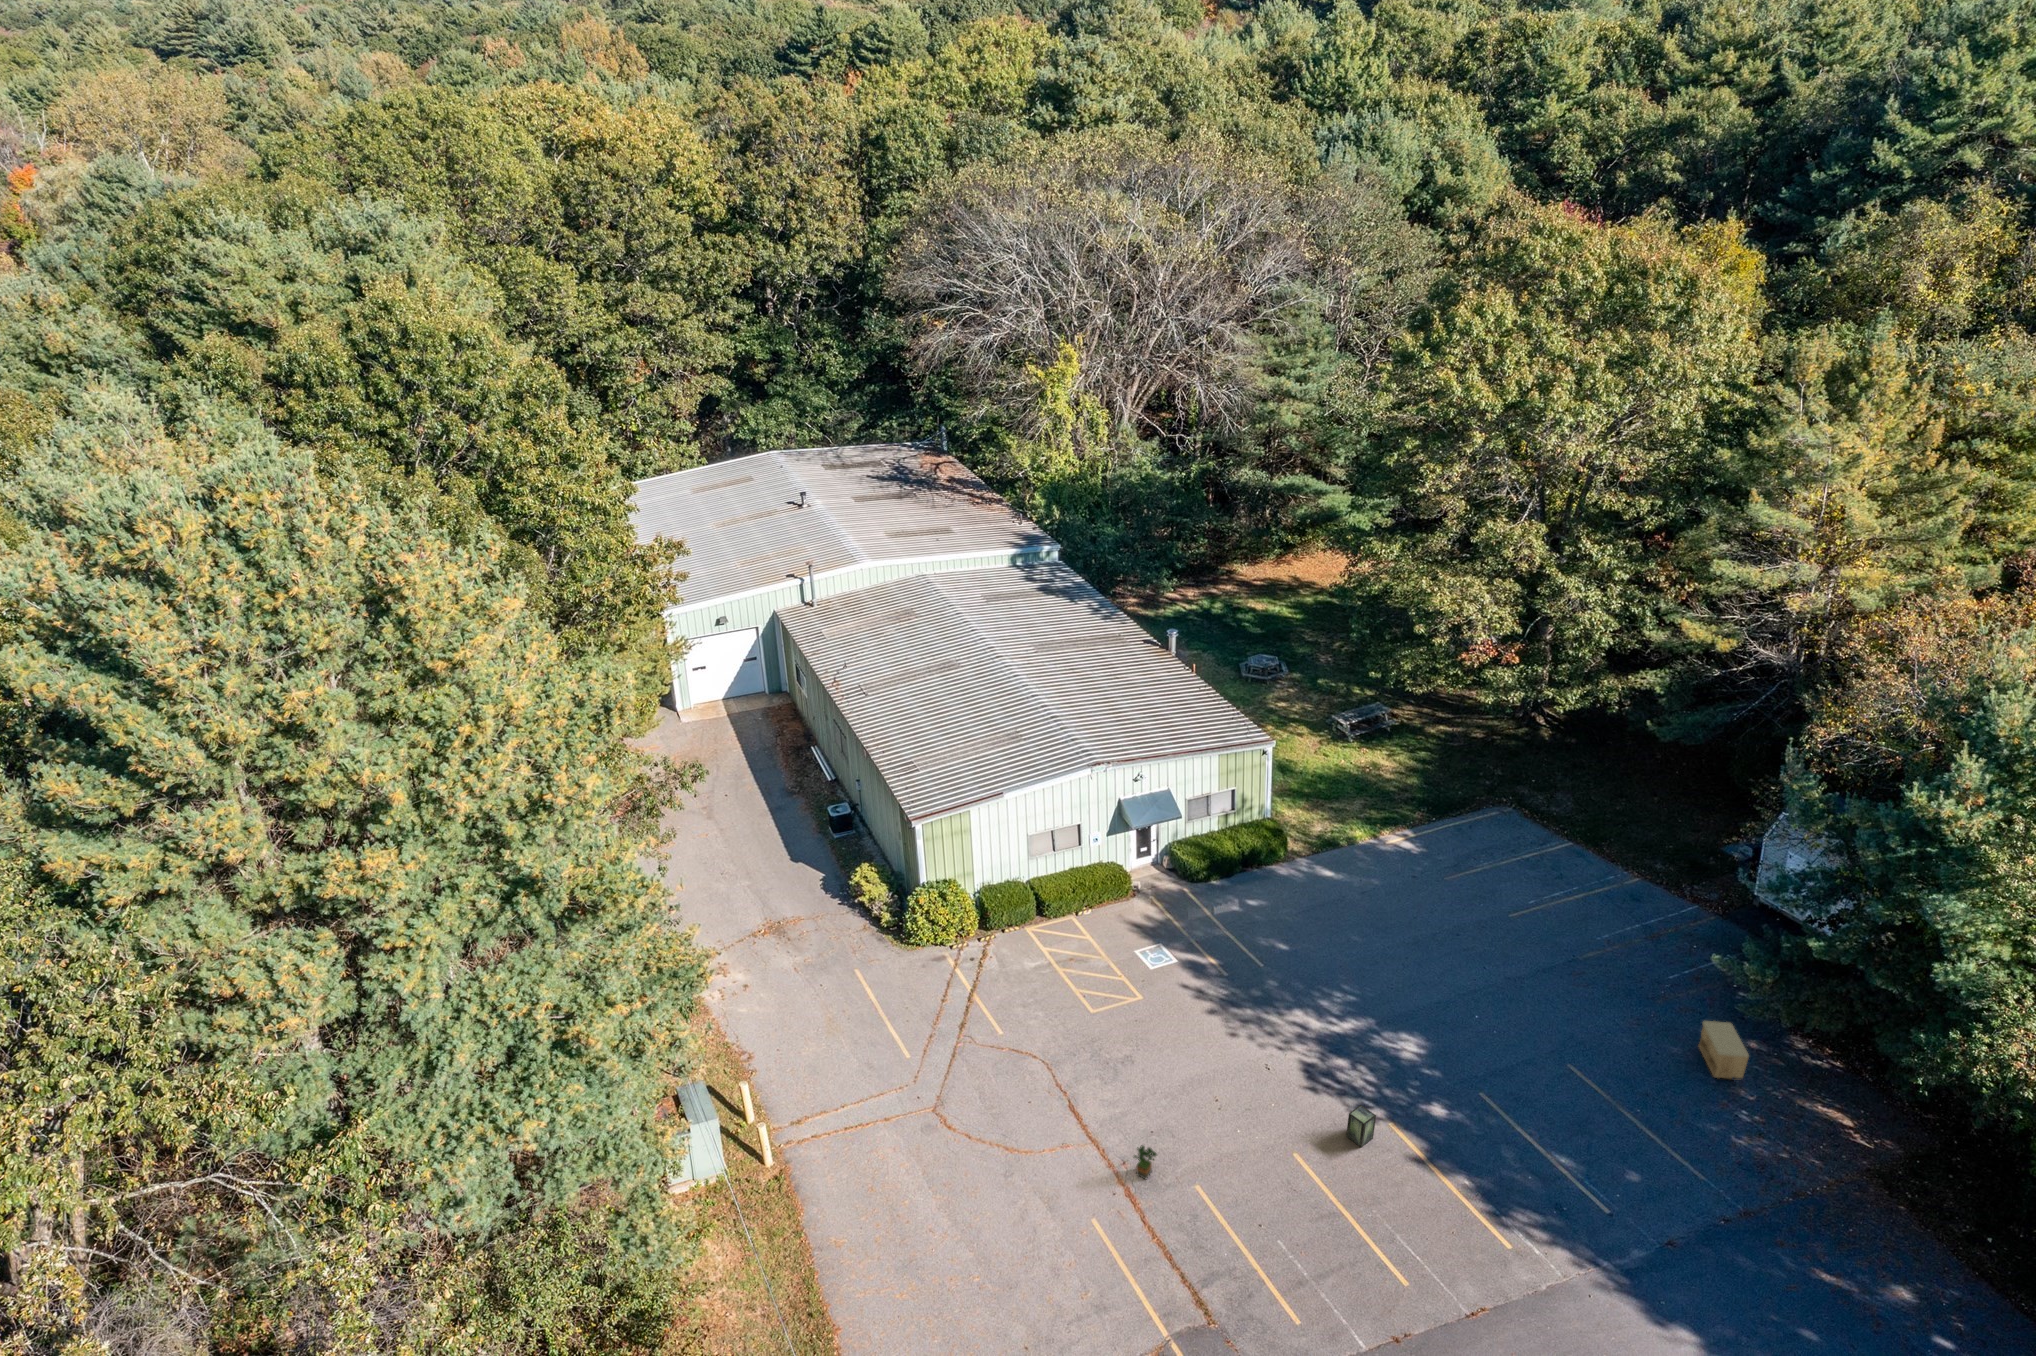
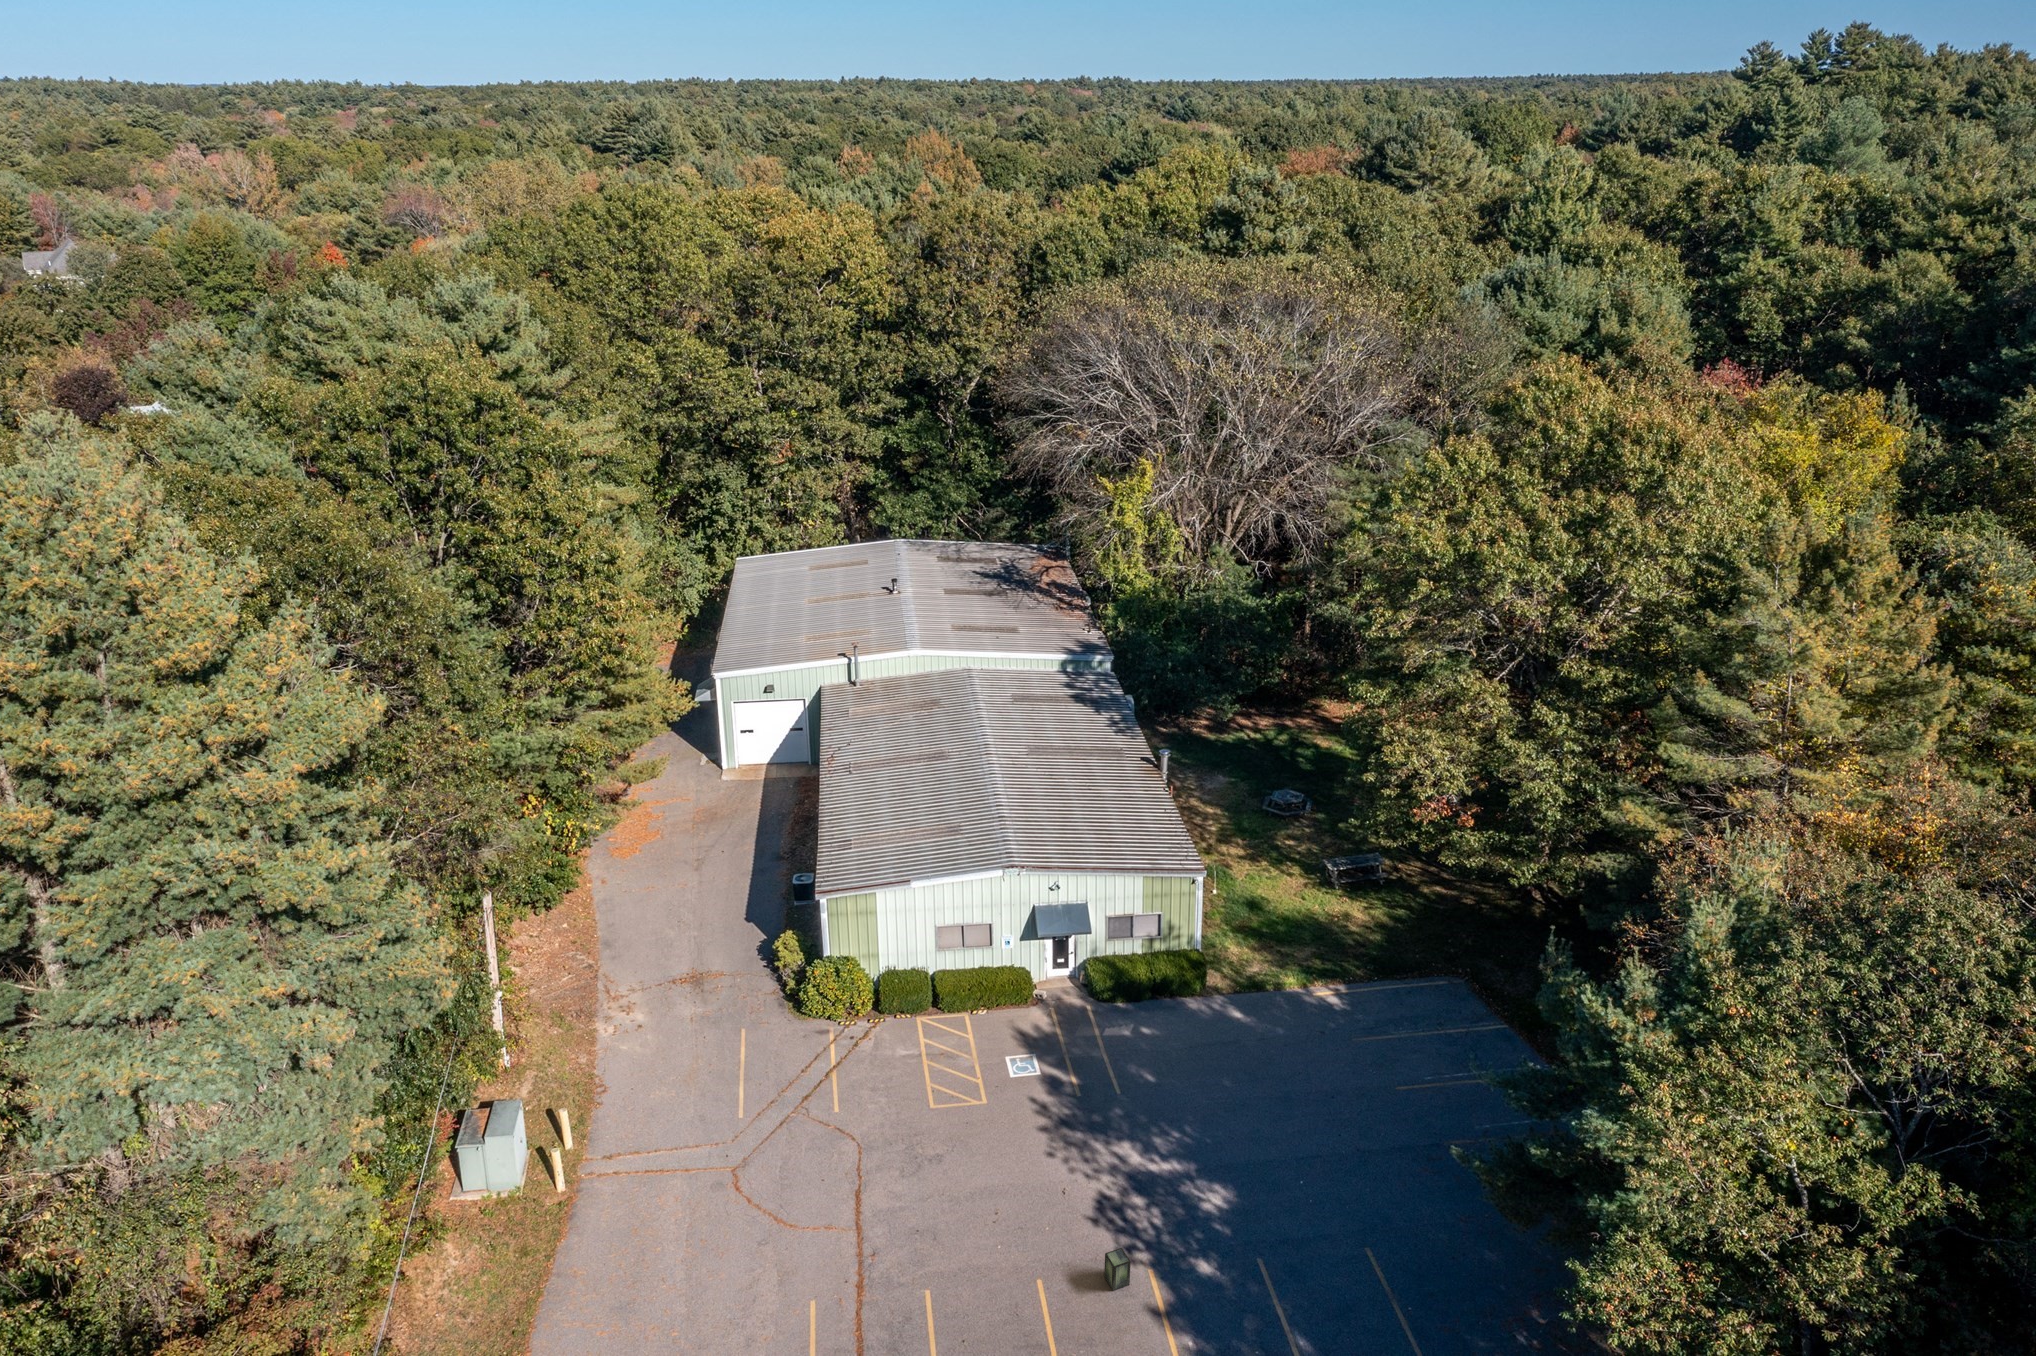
storage bench: present [1698,1021,1749,1079] -> none [1526,1244,1564,1317]
potted tree: present [1133,1145,1157,1179] -> none [883,1237,907,1272]

